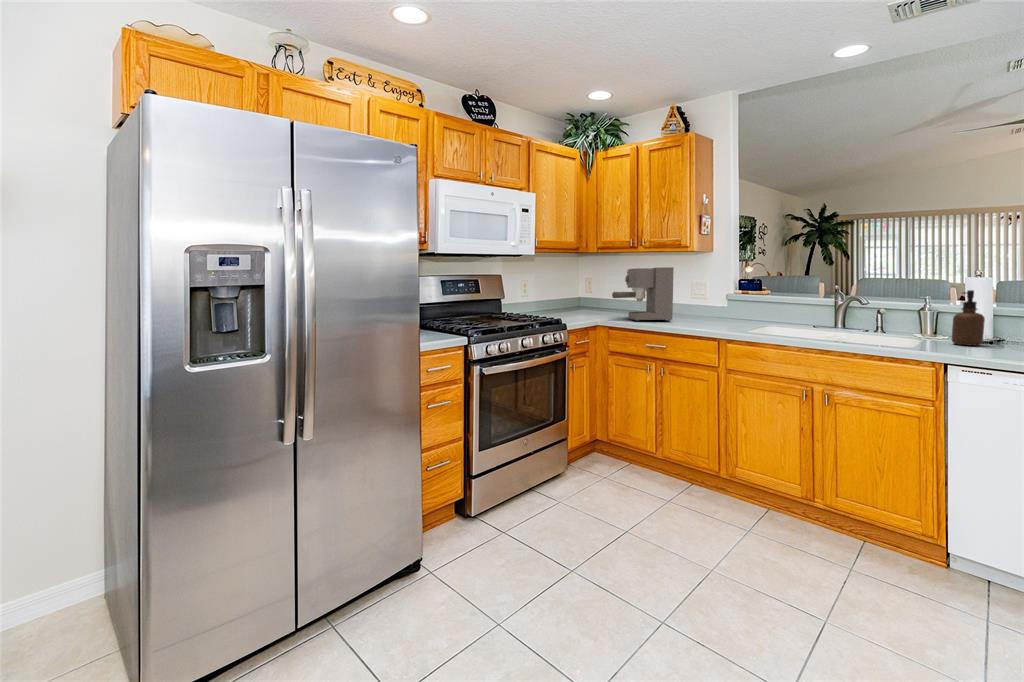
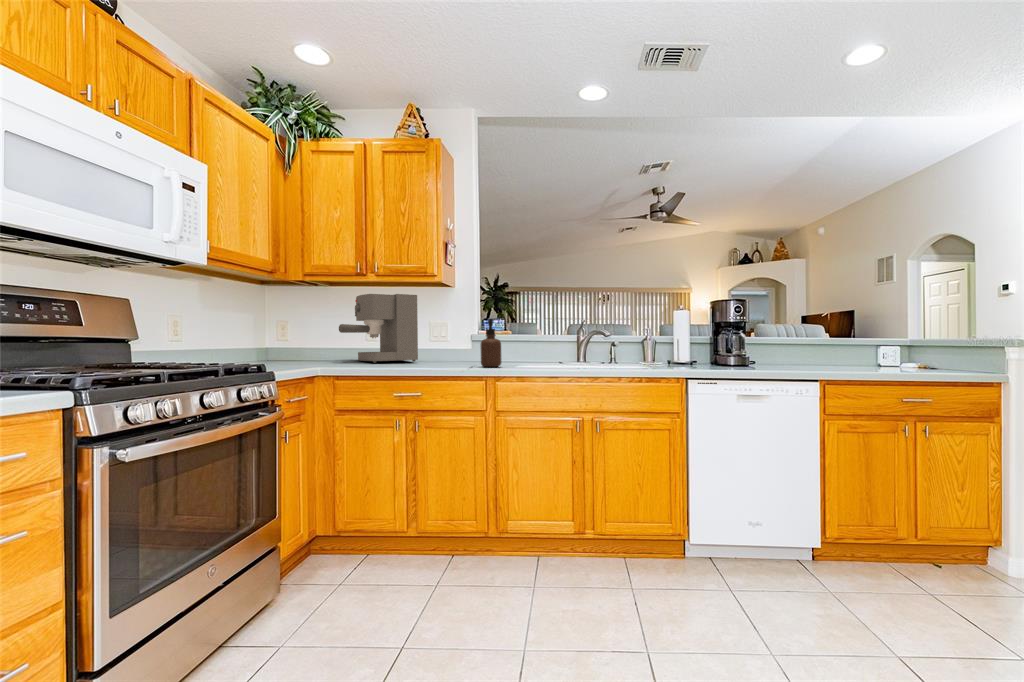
soap dispenser: present [952,290,985,345] -> present [480,319,501,367]

